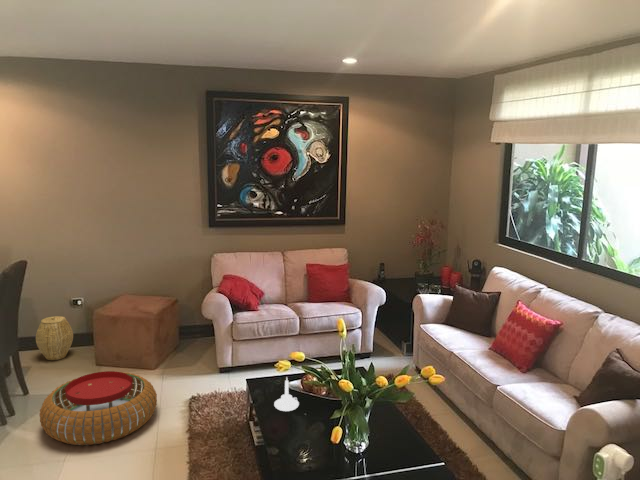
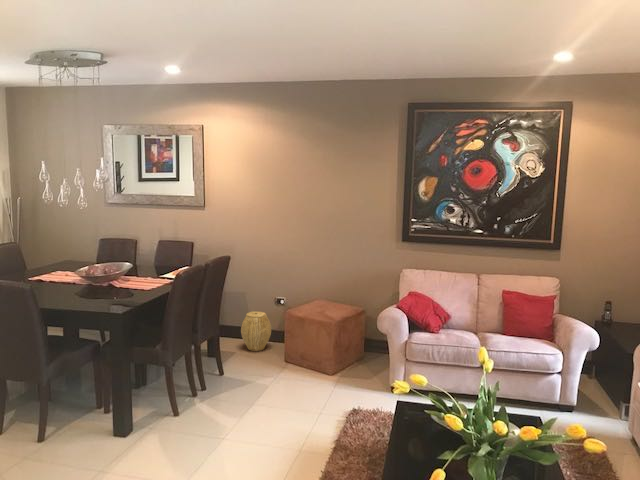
pouf: present [40,371,157,445] -> none [215,366,318,433]
candle holder: present [274,378,299,411] -> none [411,405,440,445]

